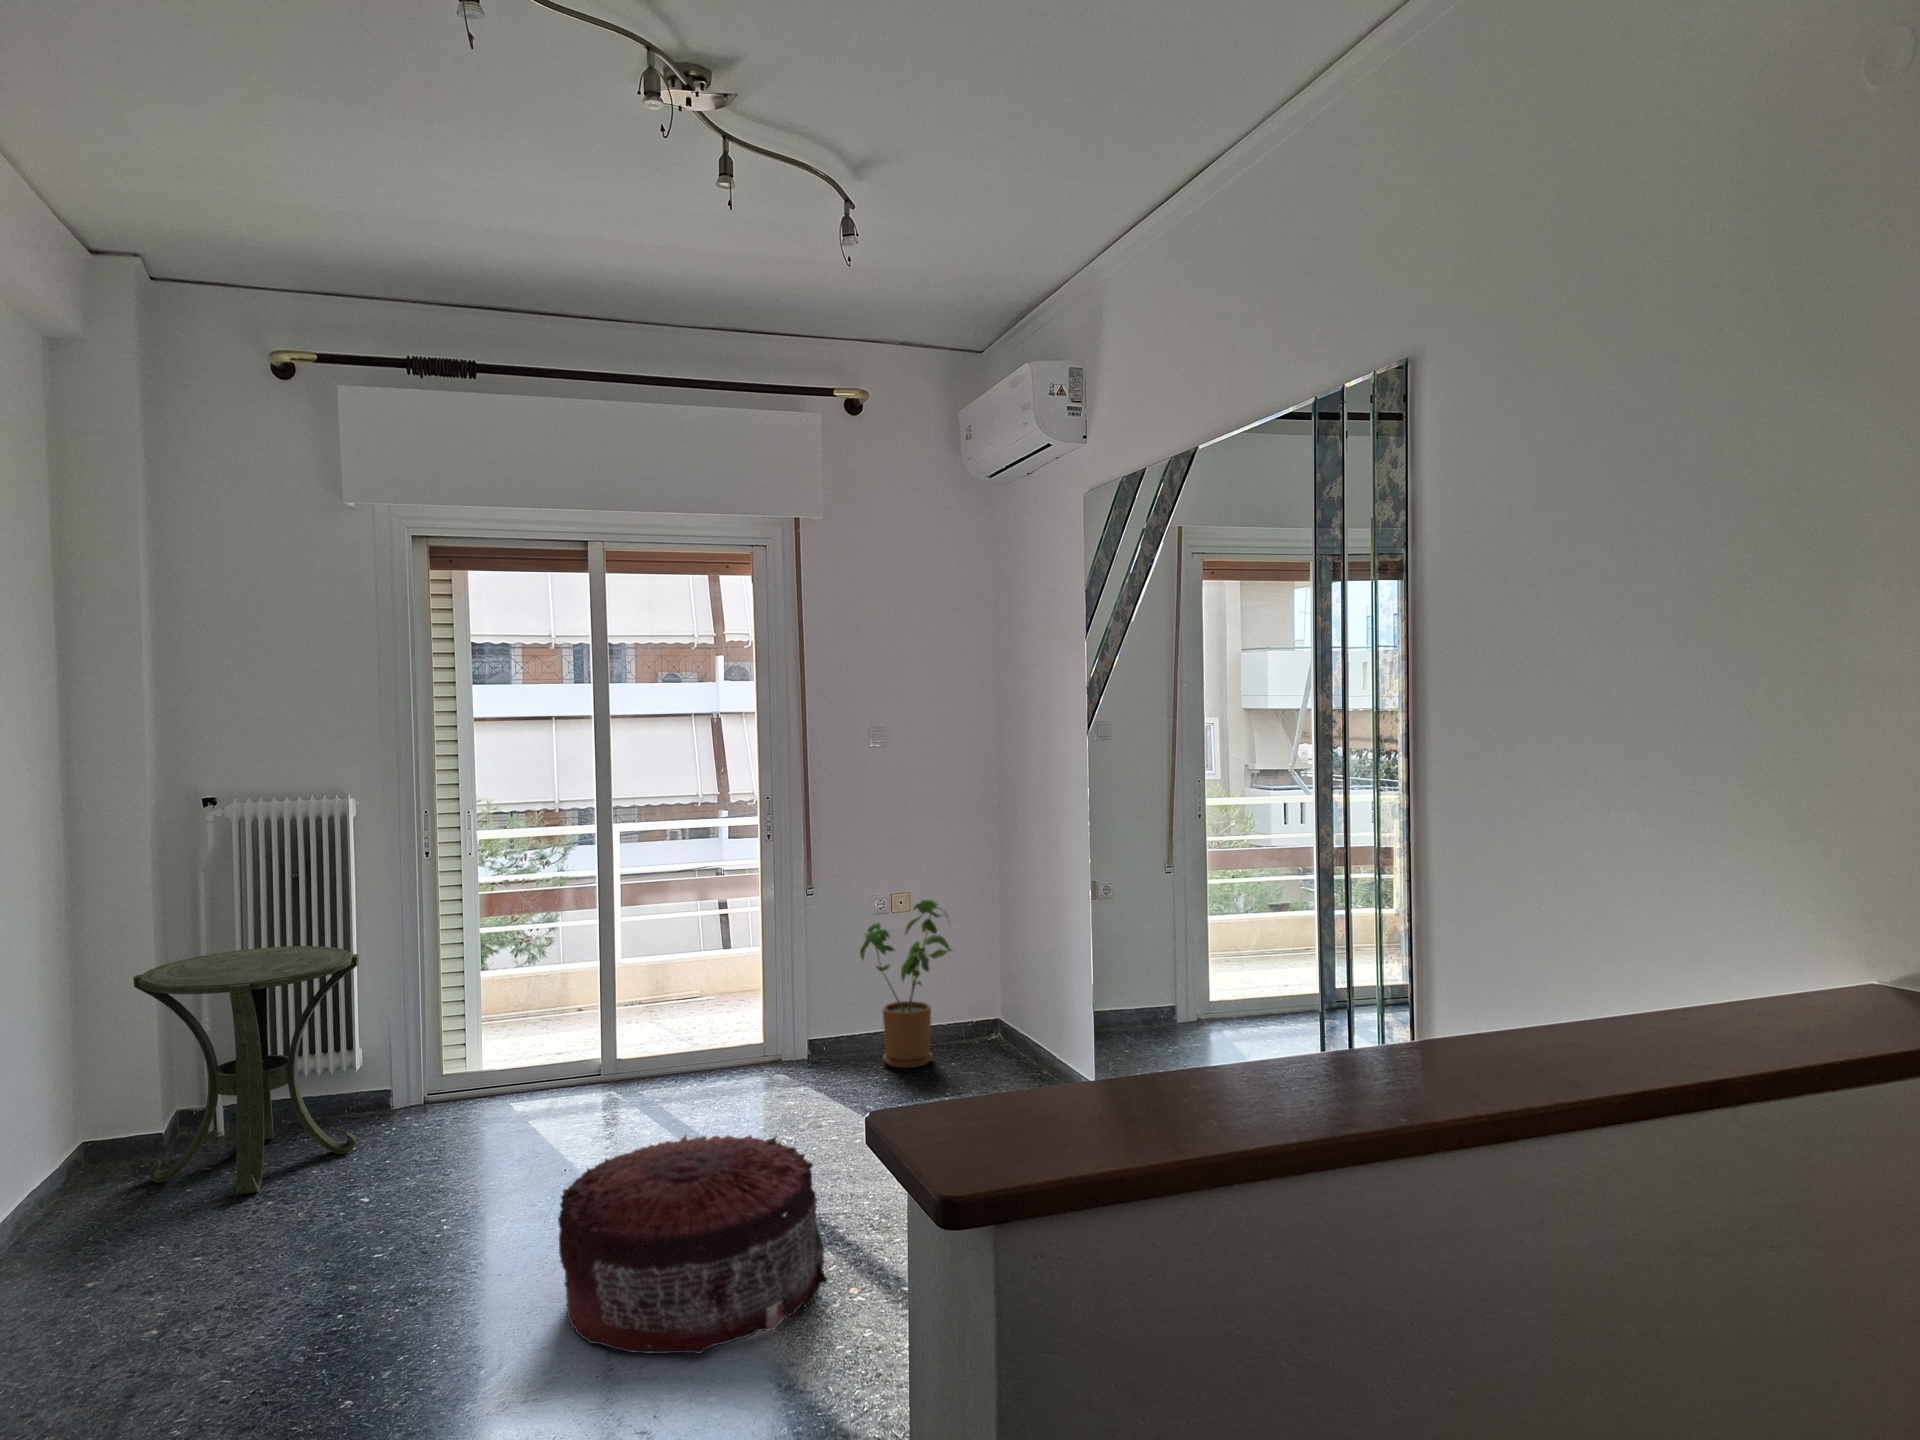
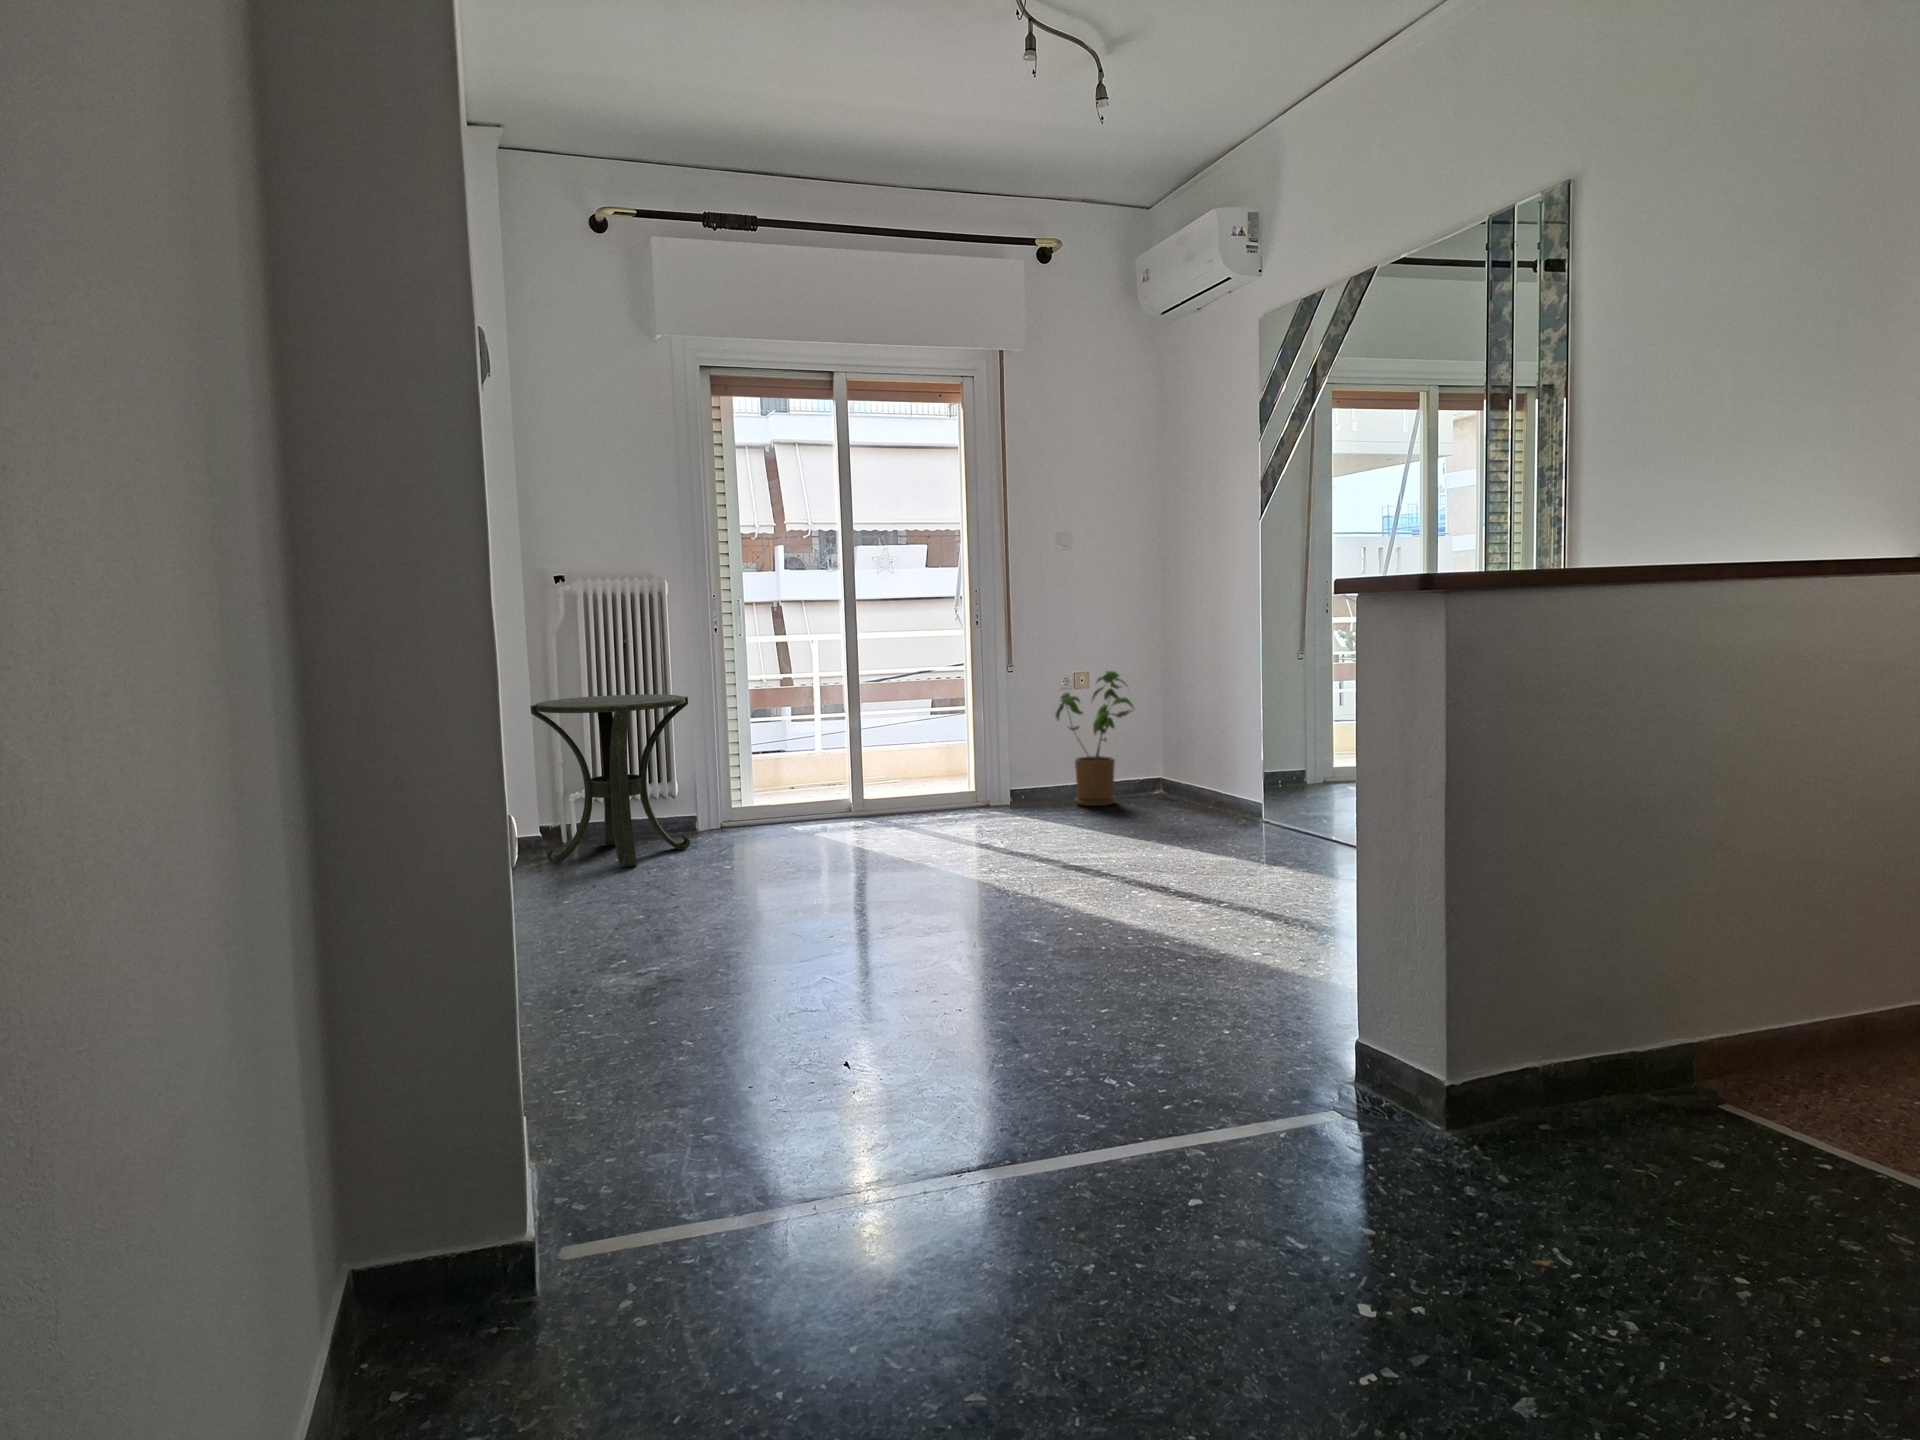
pouf: present [558,1135,827,1354] -> none [912,799,1110,922]

